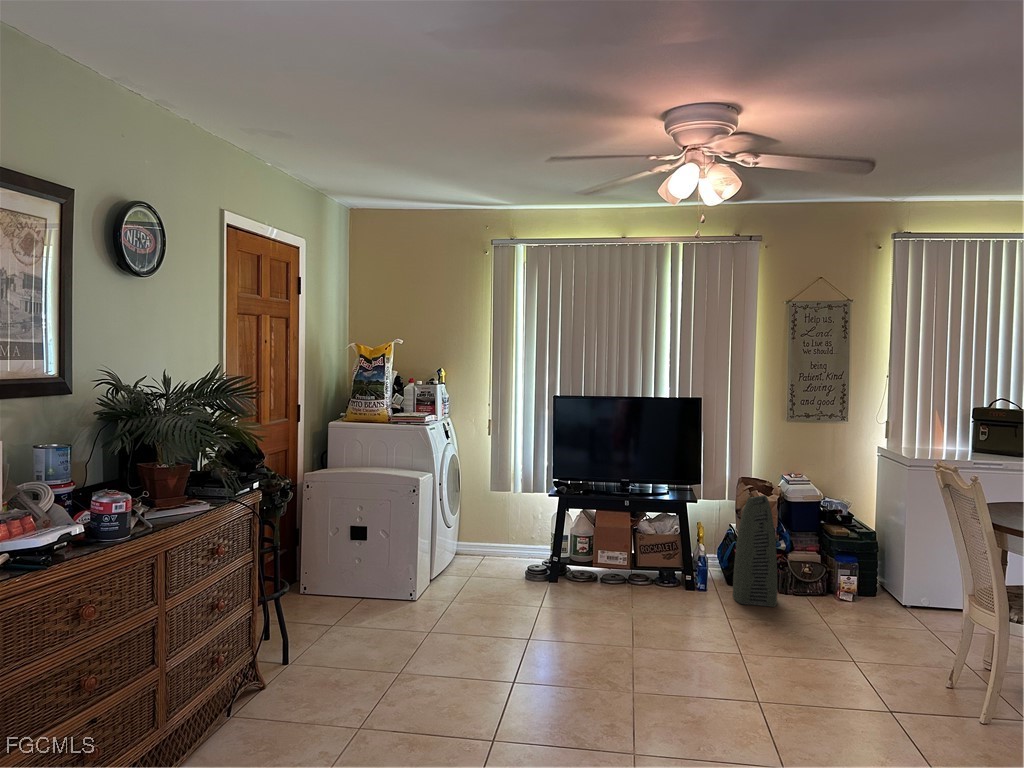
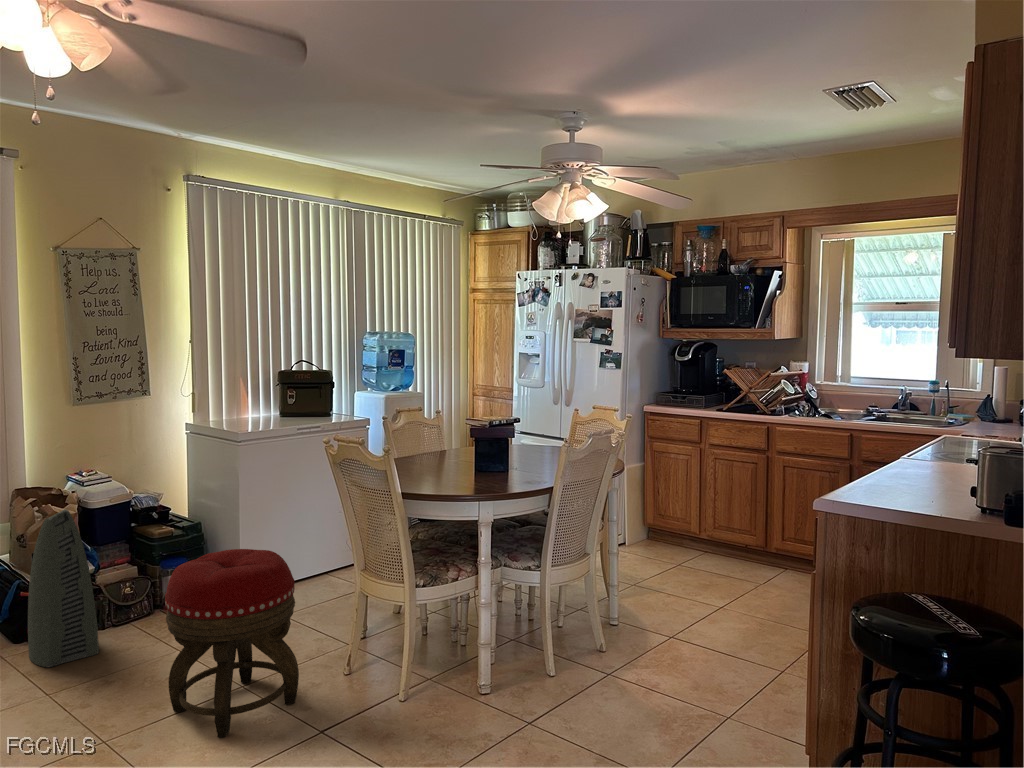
footstool: none [800,543,906,685] -> present [165,549,299,737]

